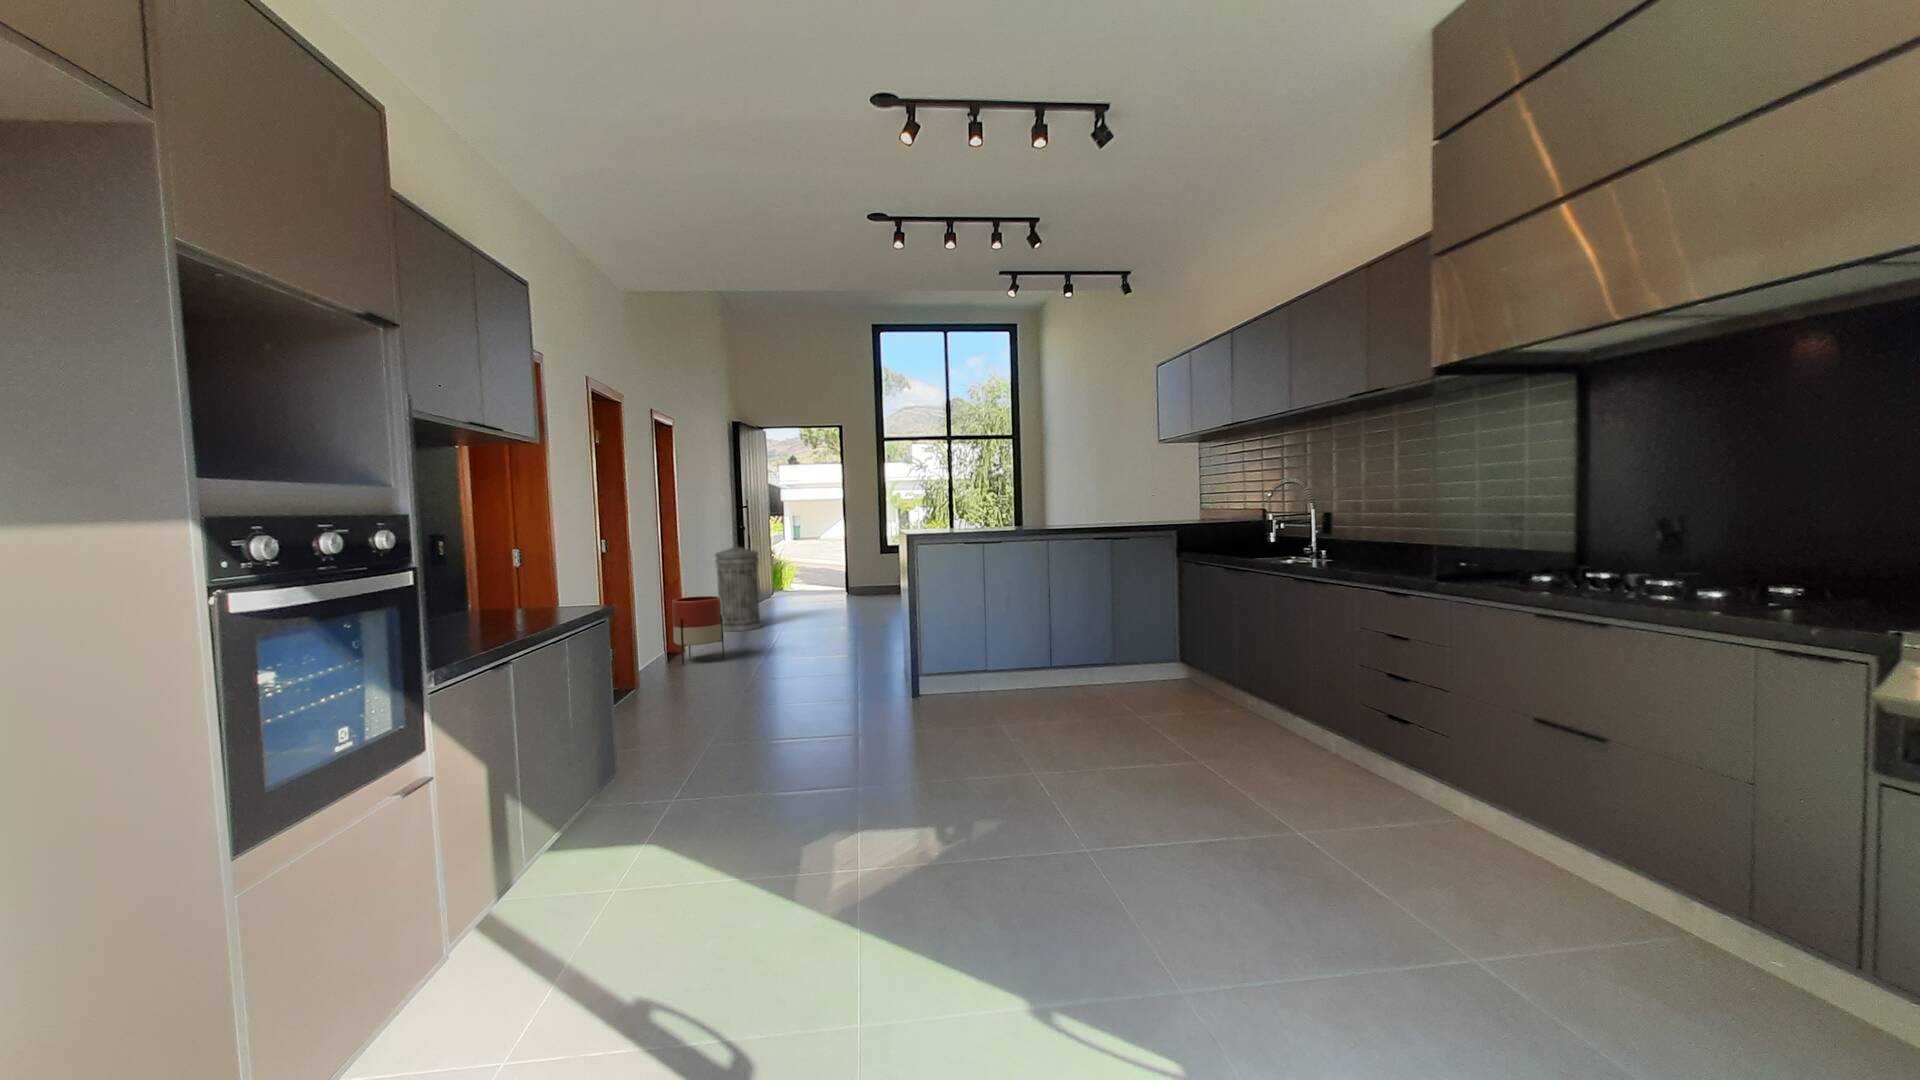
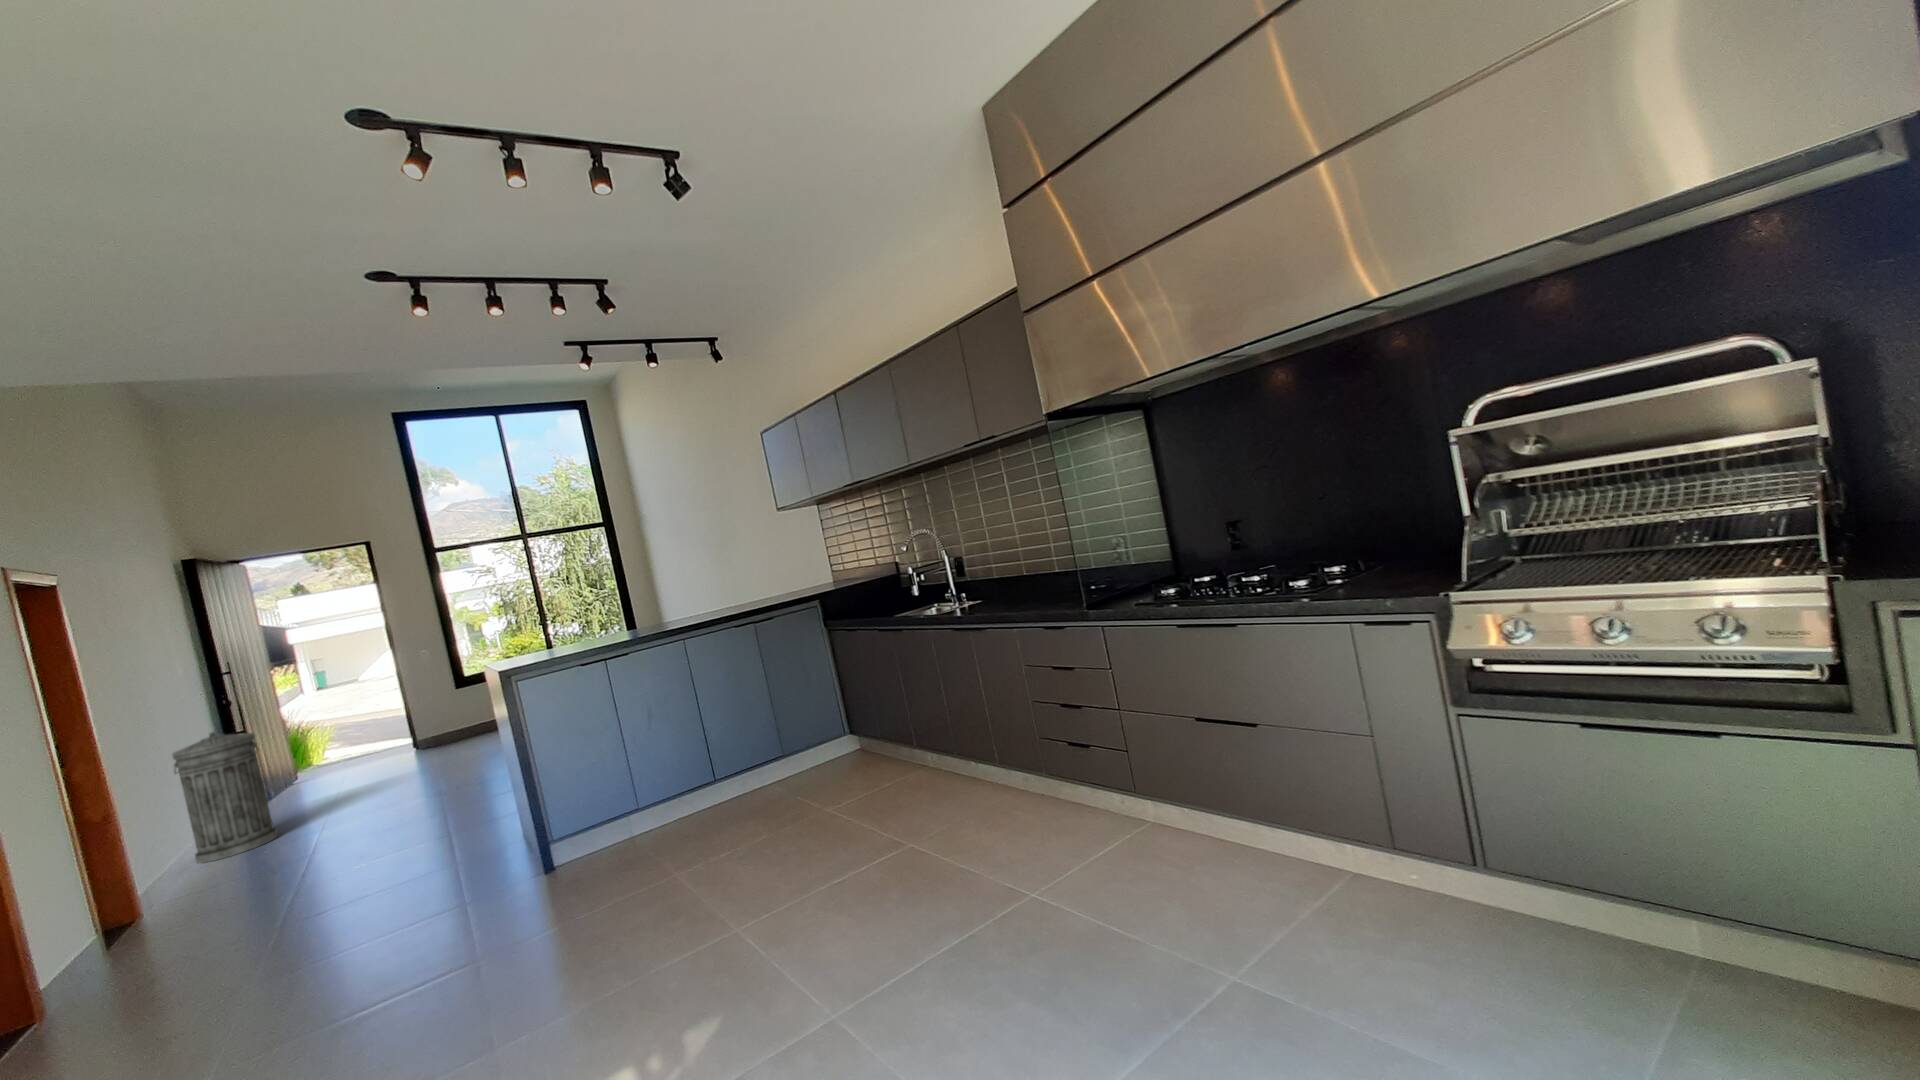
planter: present [672,596,724,665] -> none [90,823,214,948]

